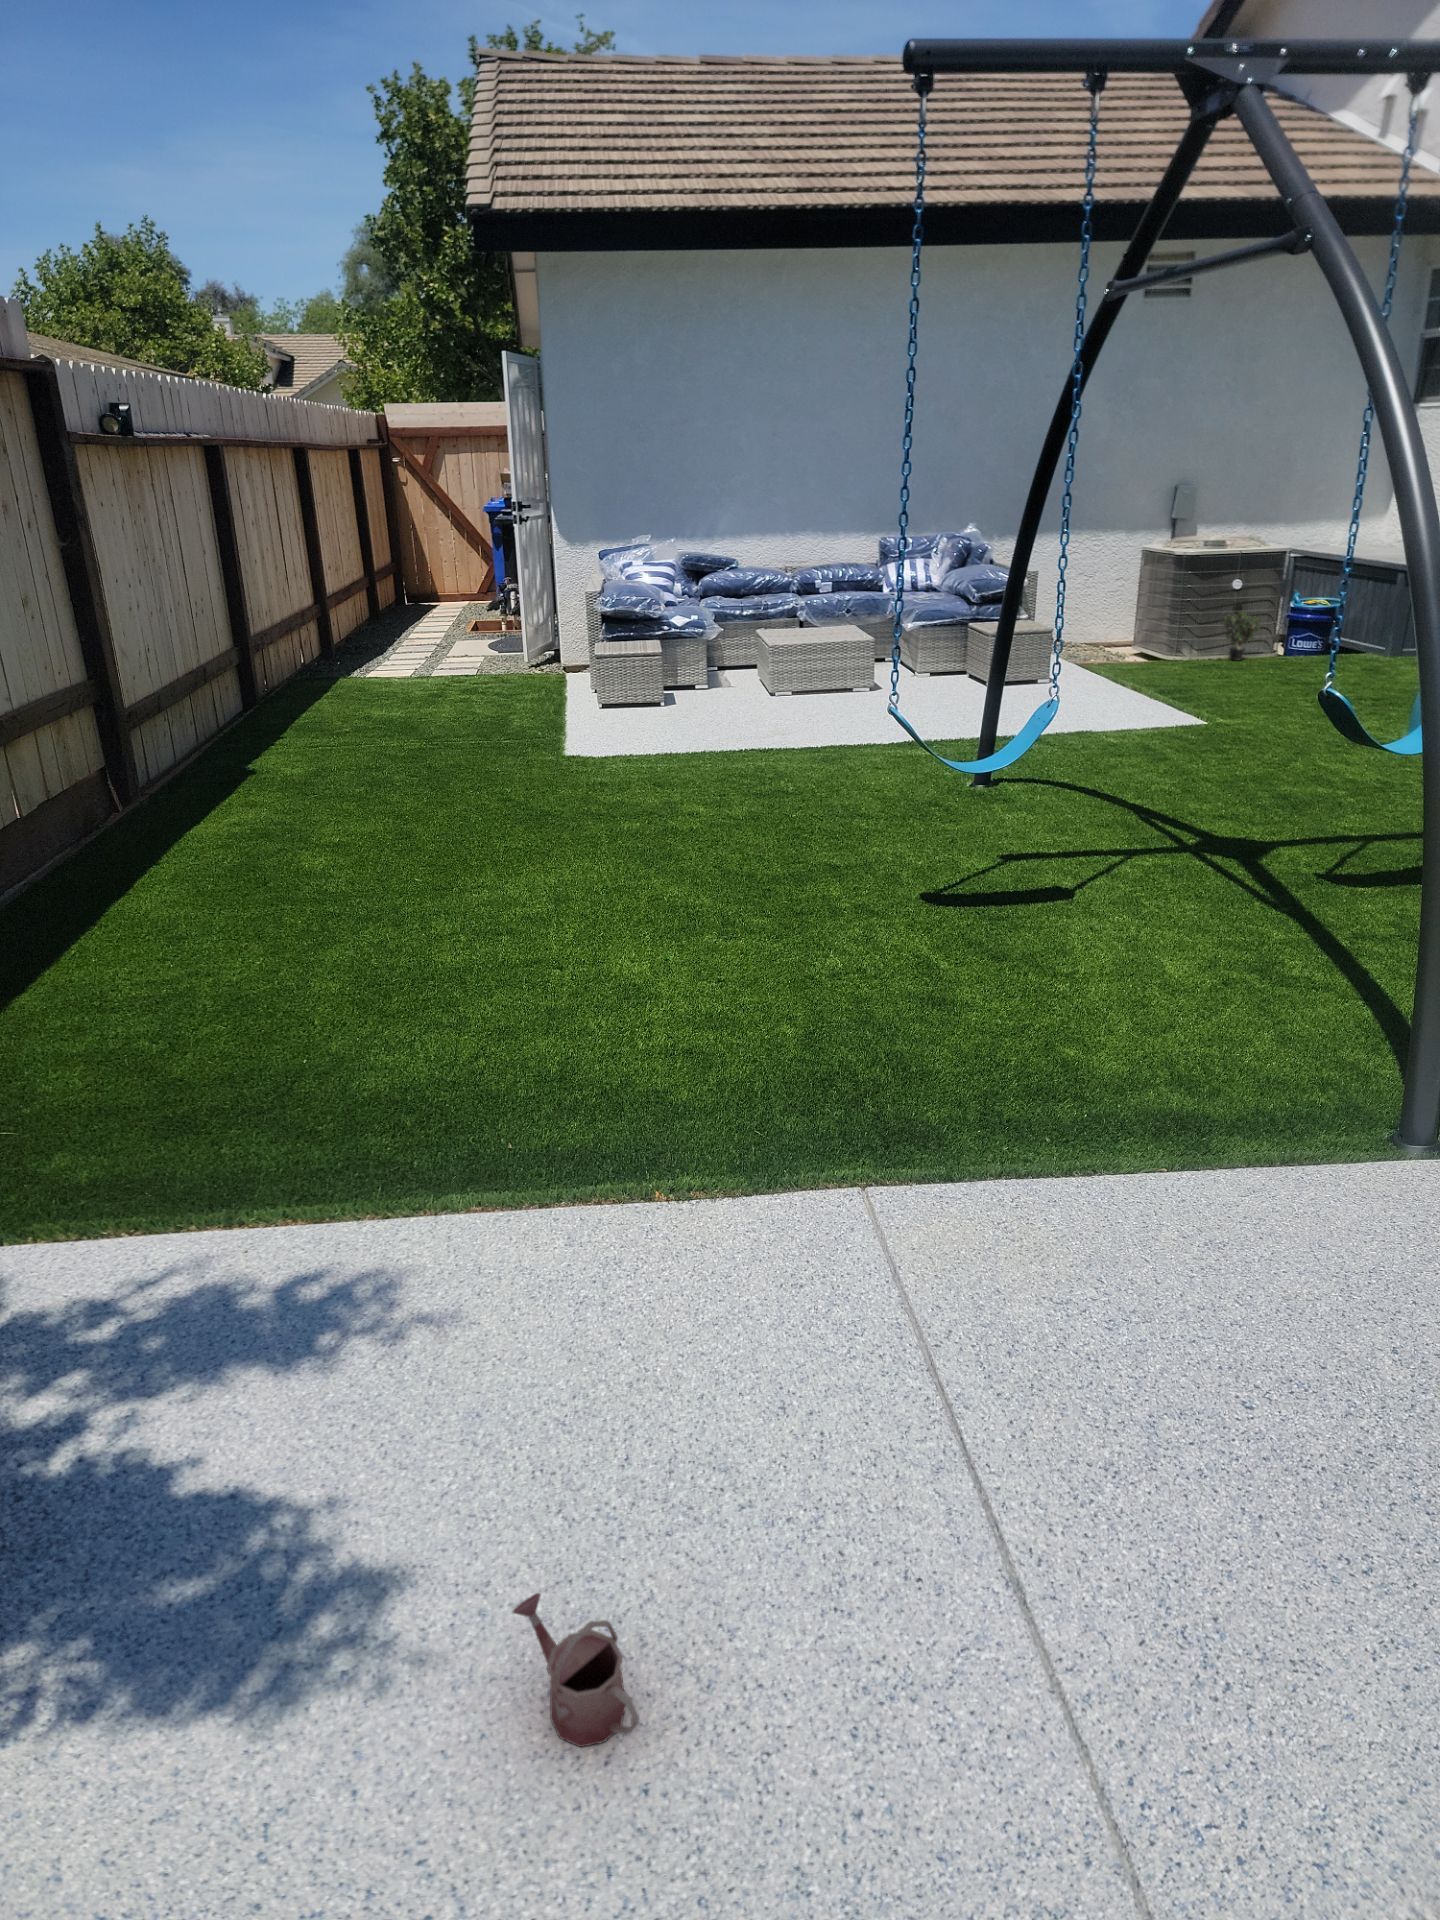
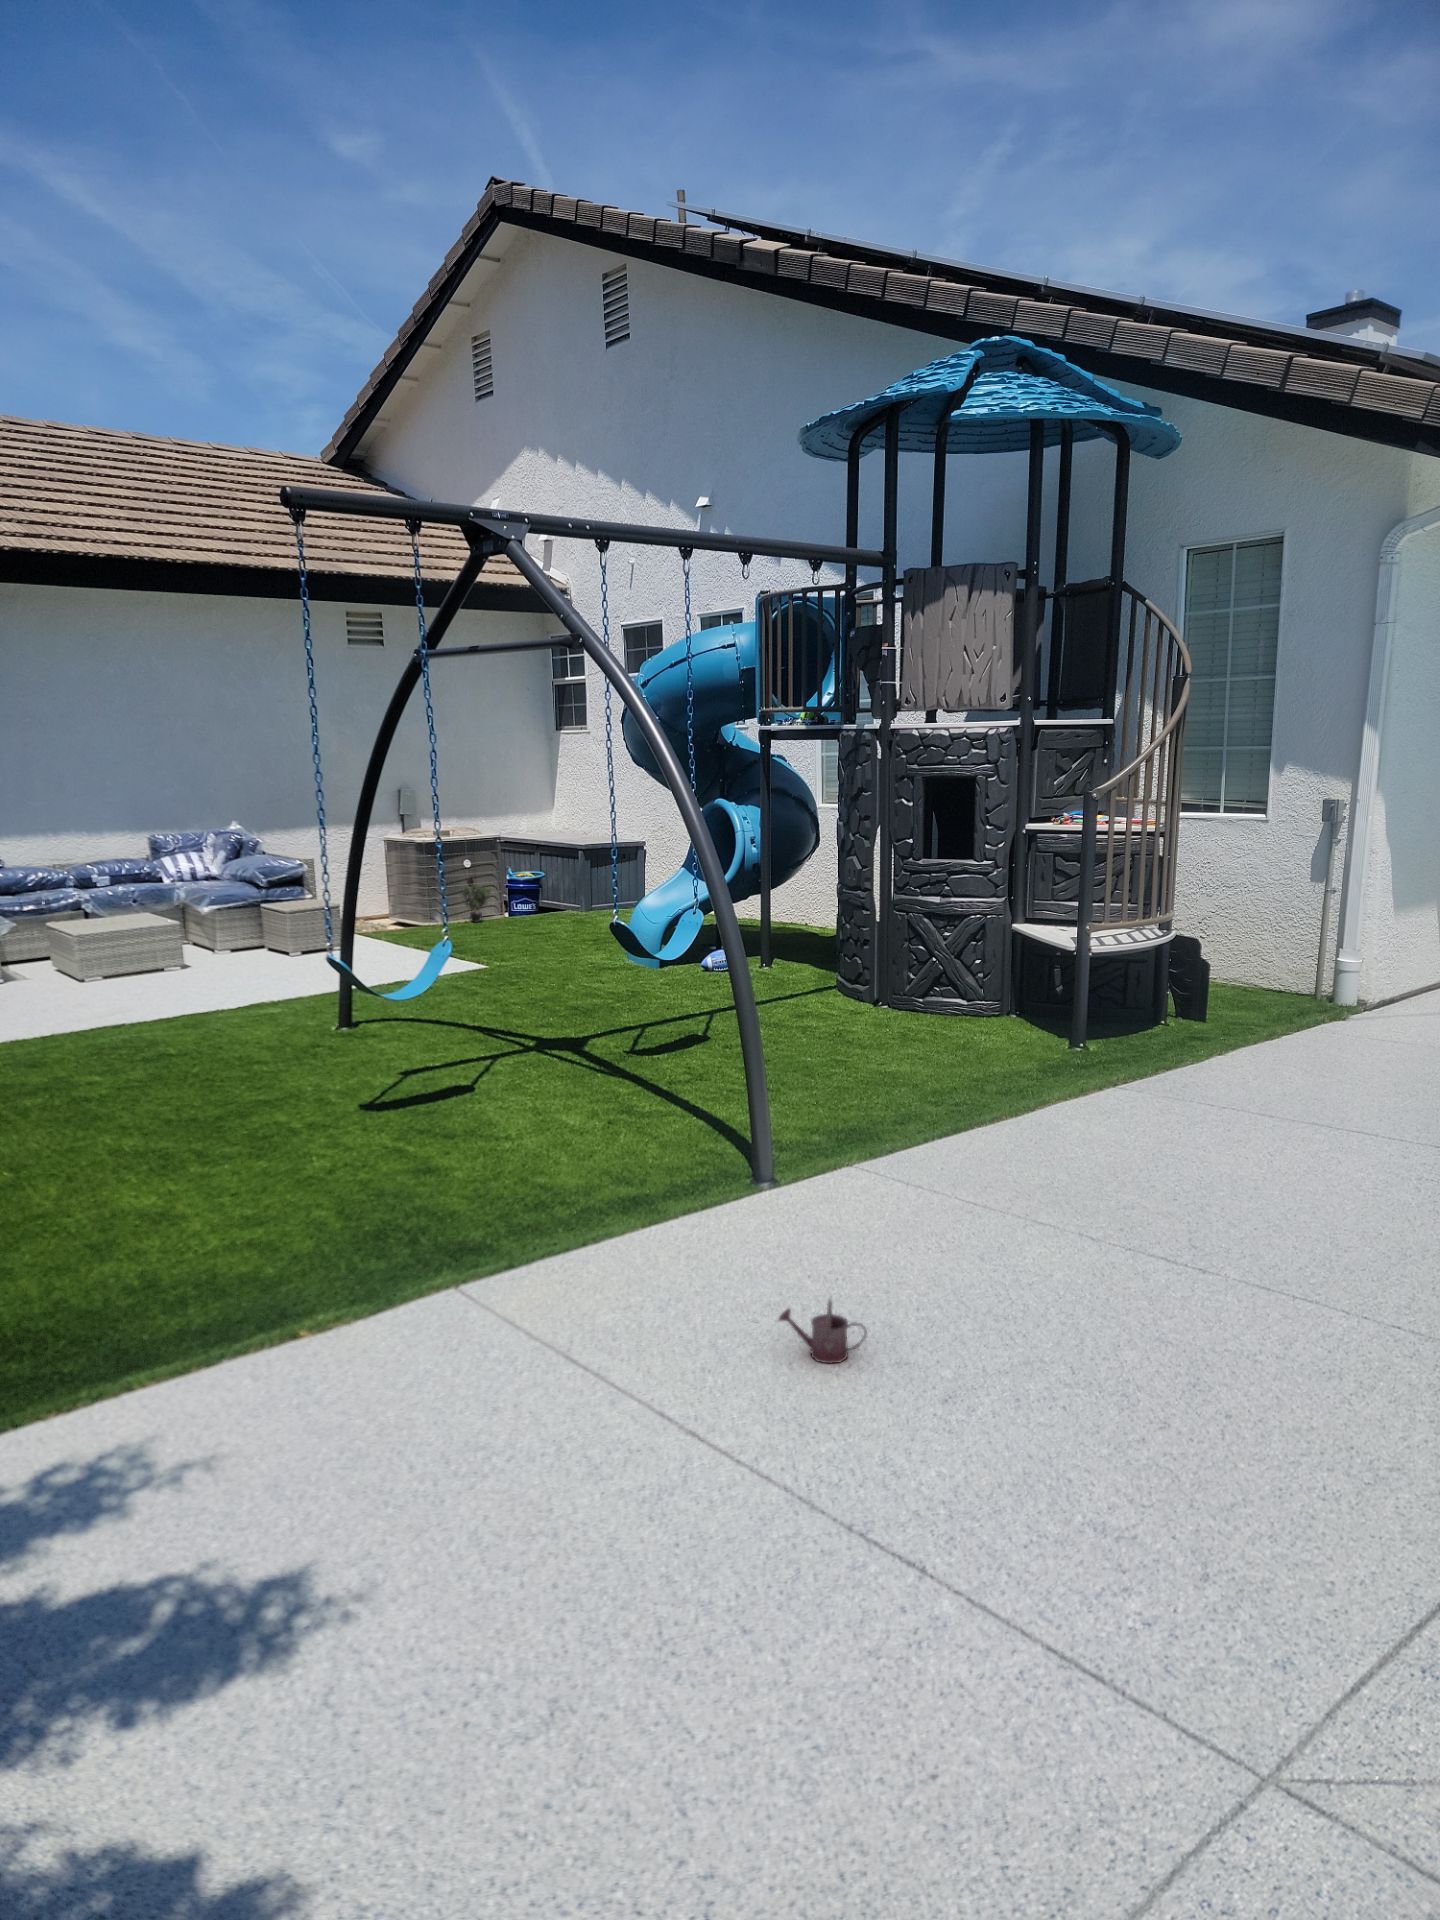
watering can: present [513,1593,639,1747] -> present [779,1300,867,1363]

